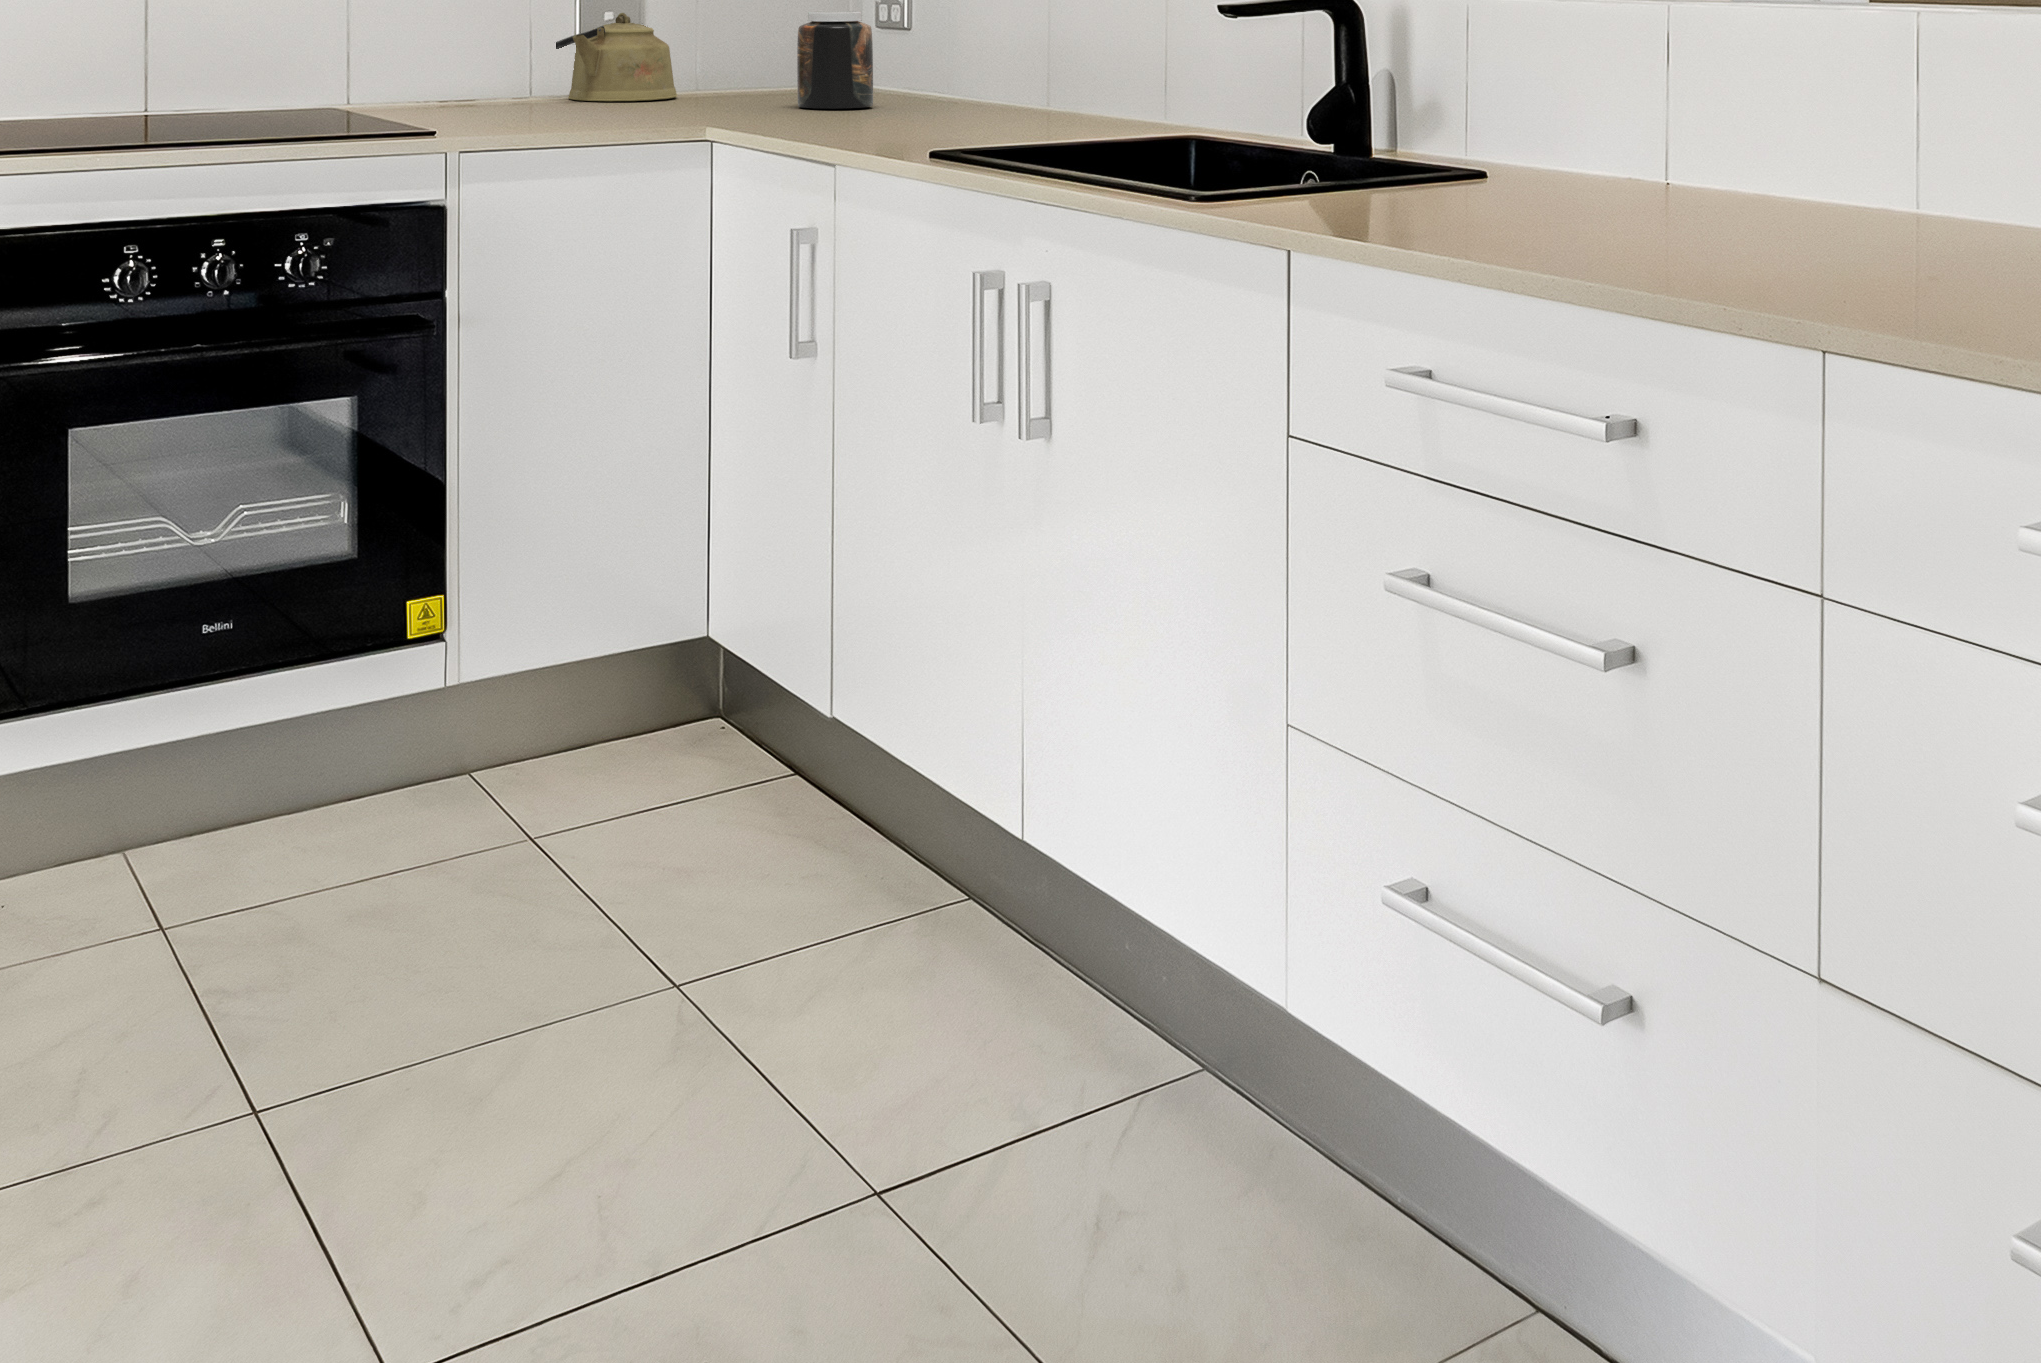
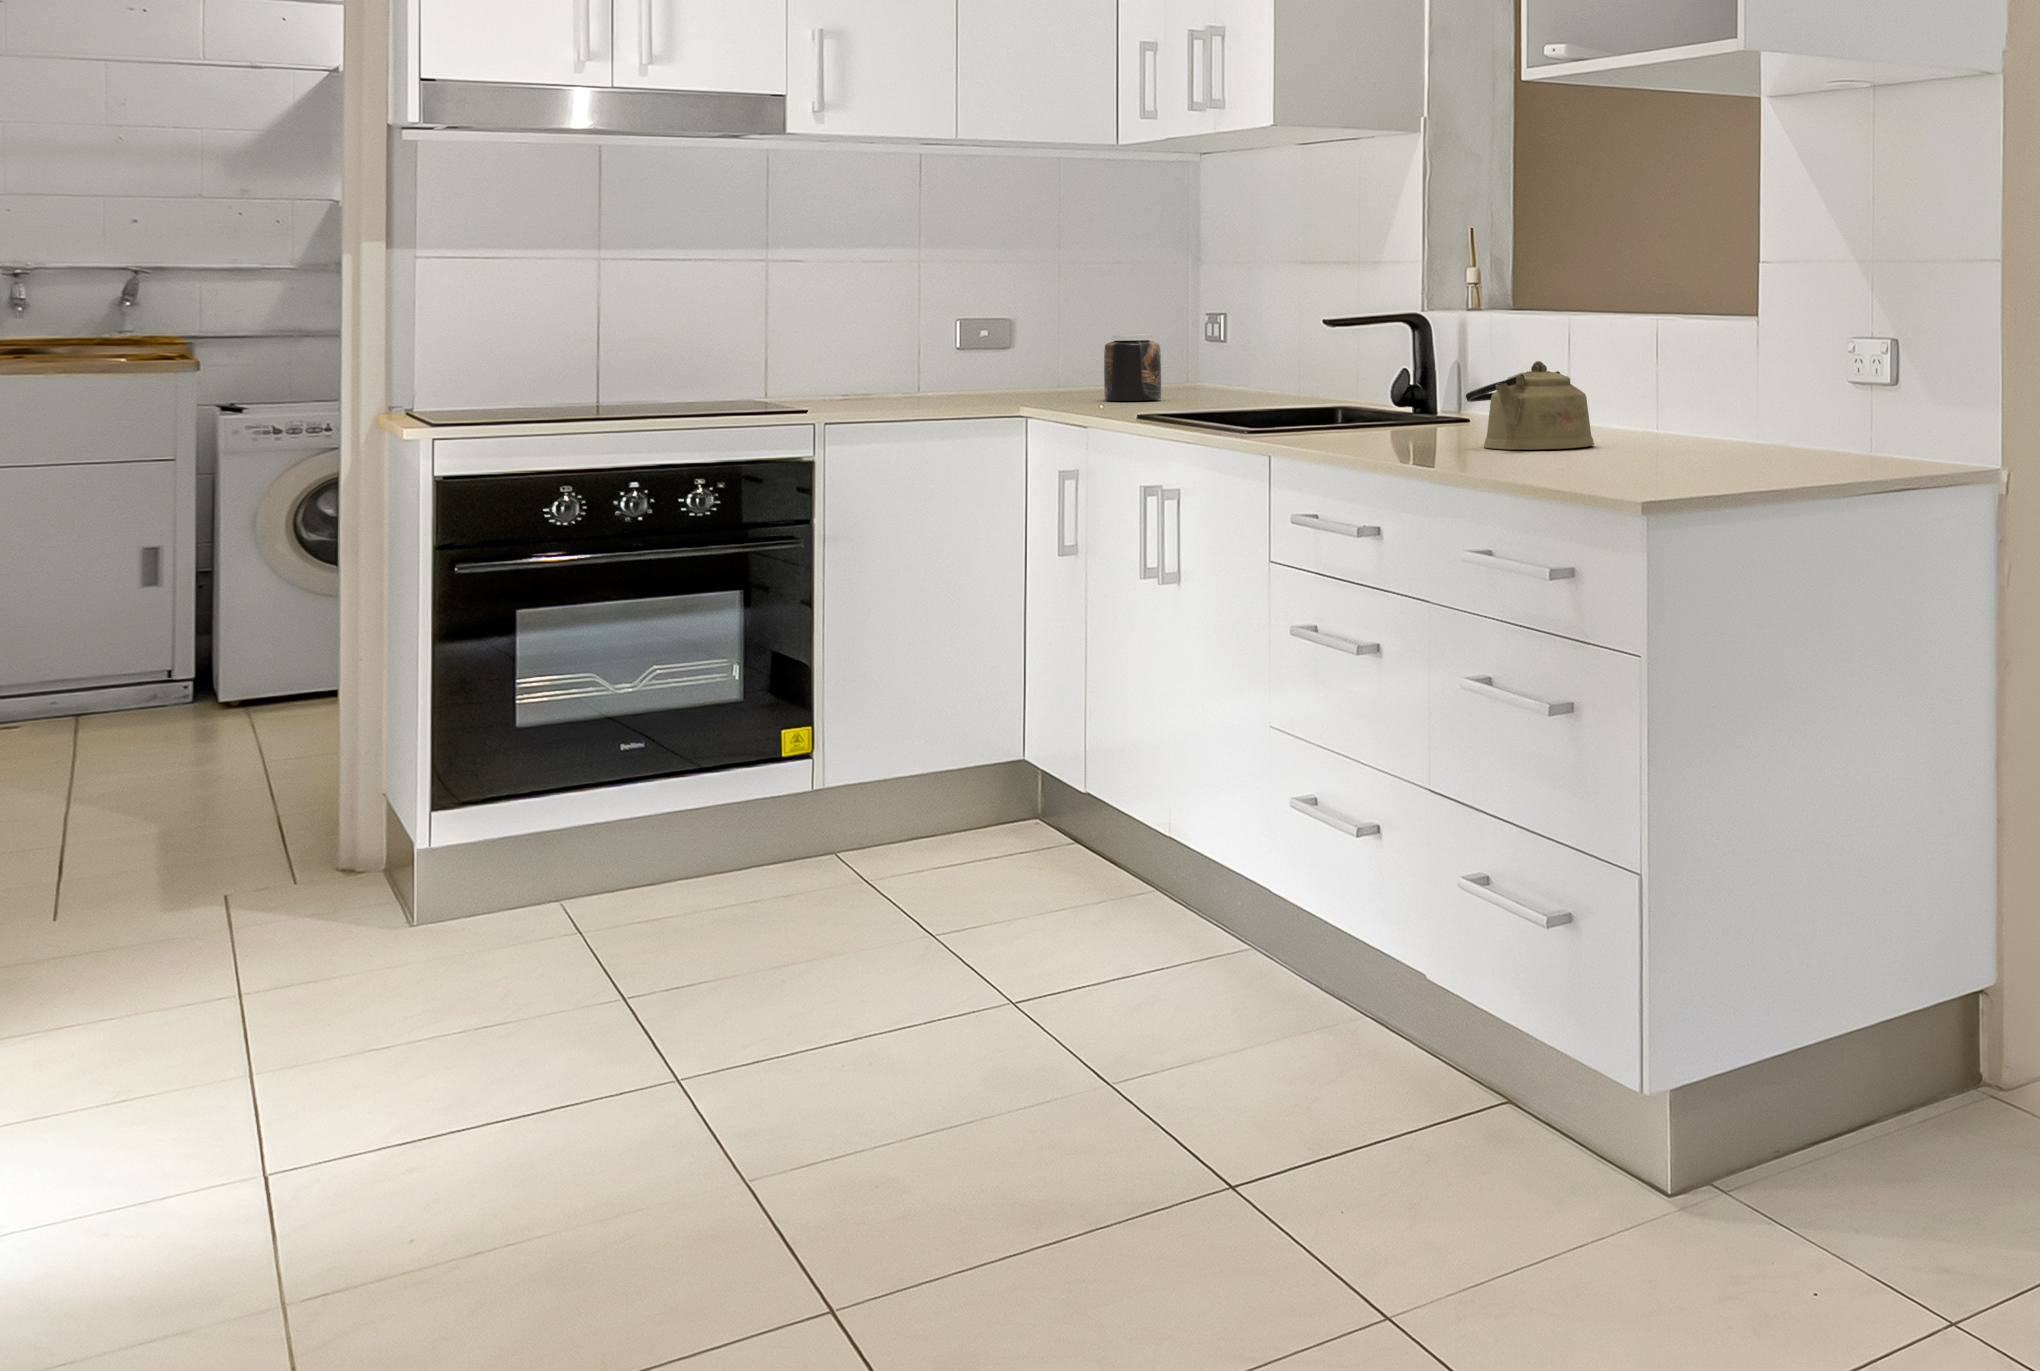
kettle: present [556,13,677,101] -> present [1466,361,1594,450]

